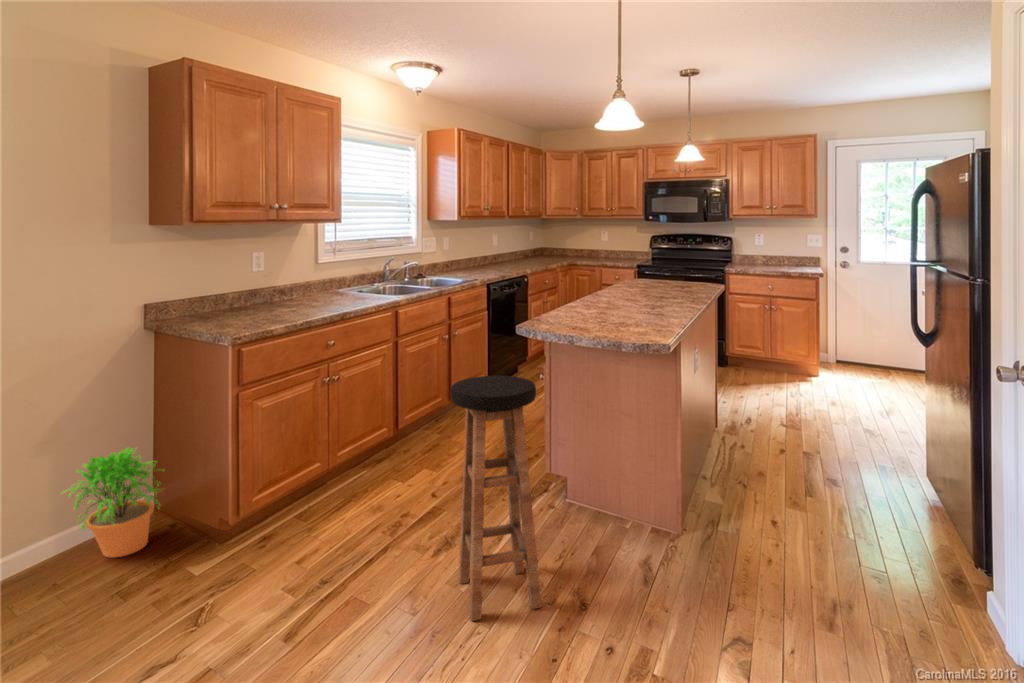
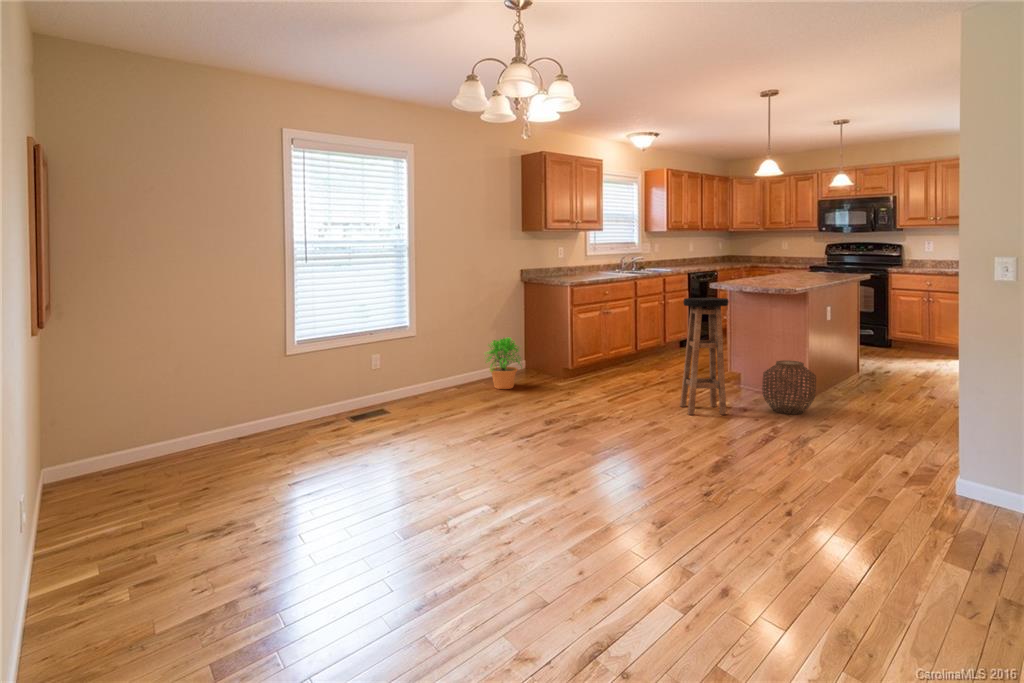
woven basket: none [601,479,691,584] -> present [762,361,816,414]

